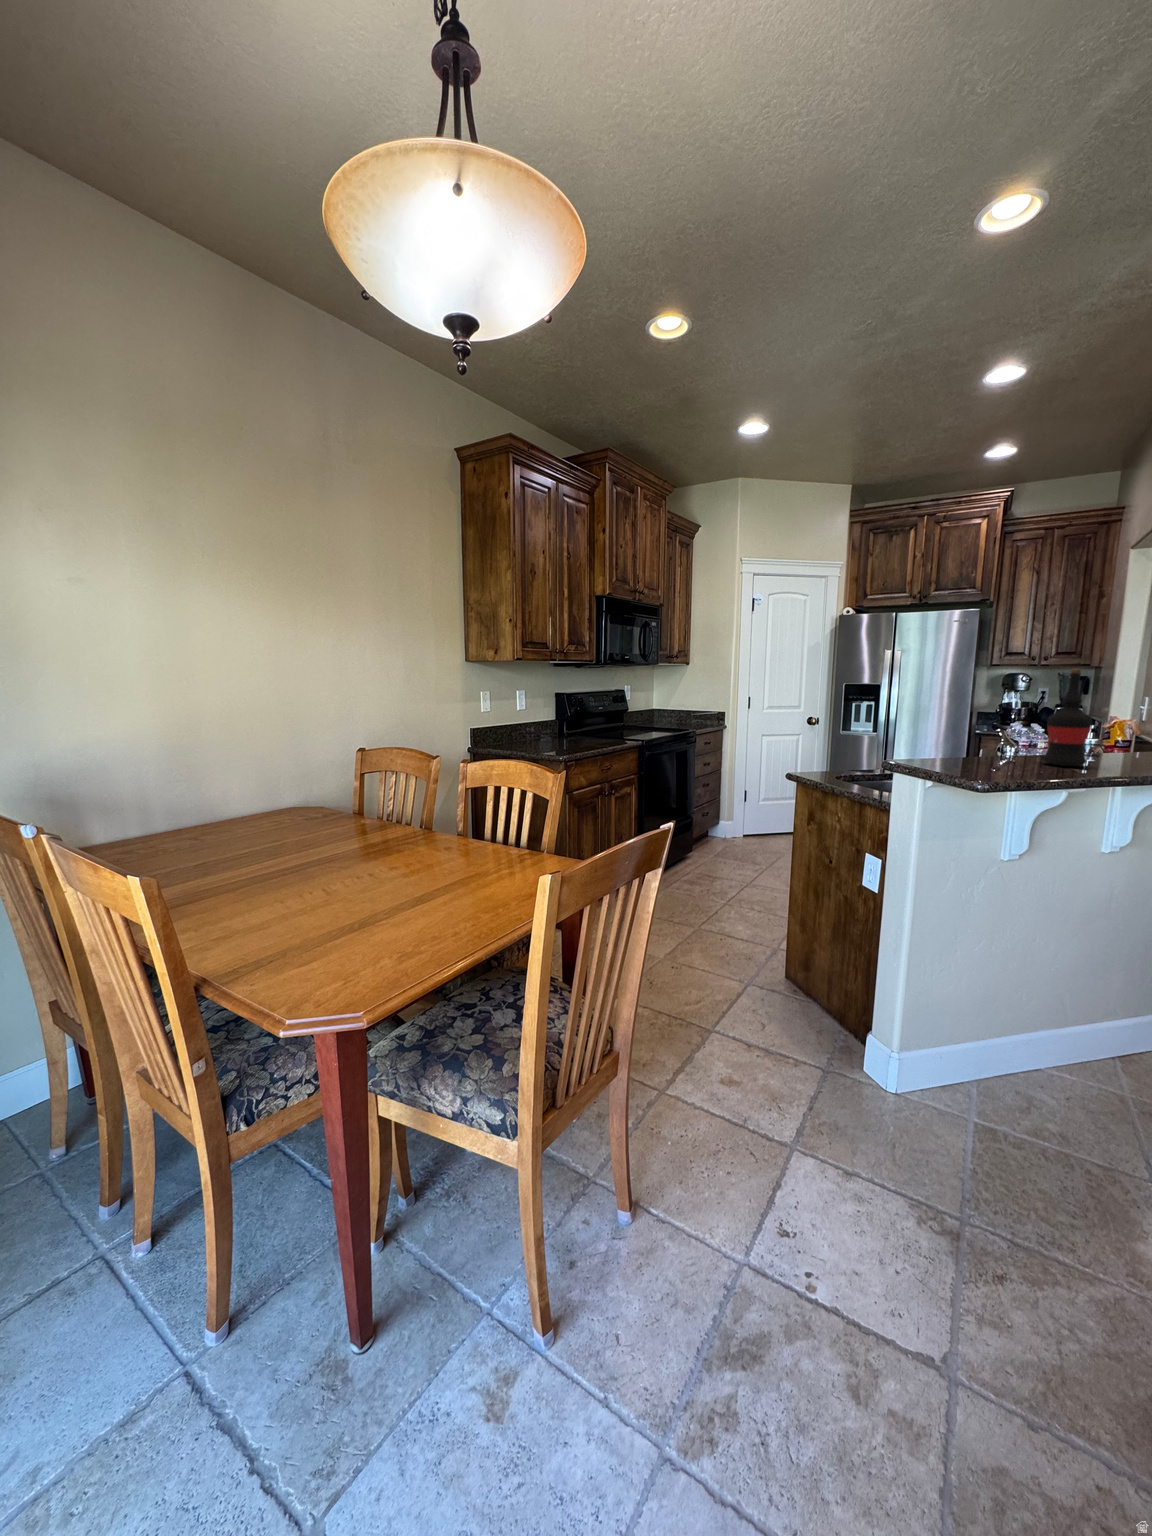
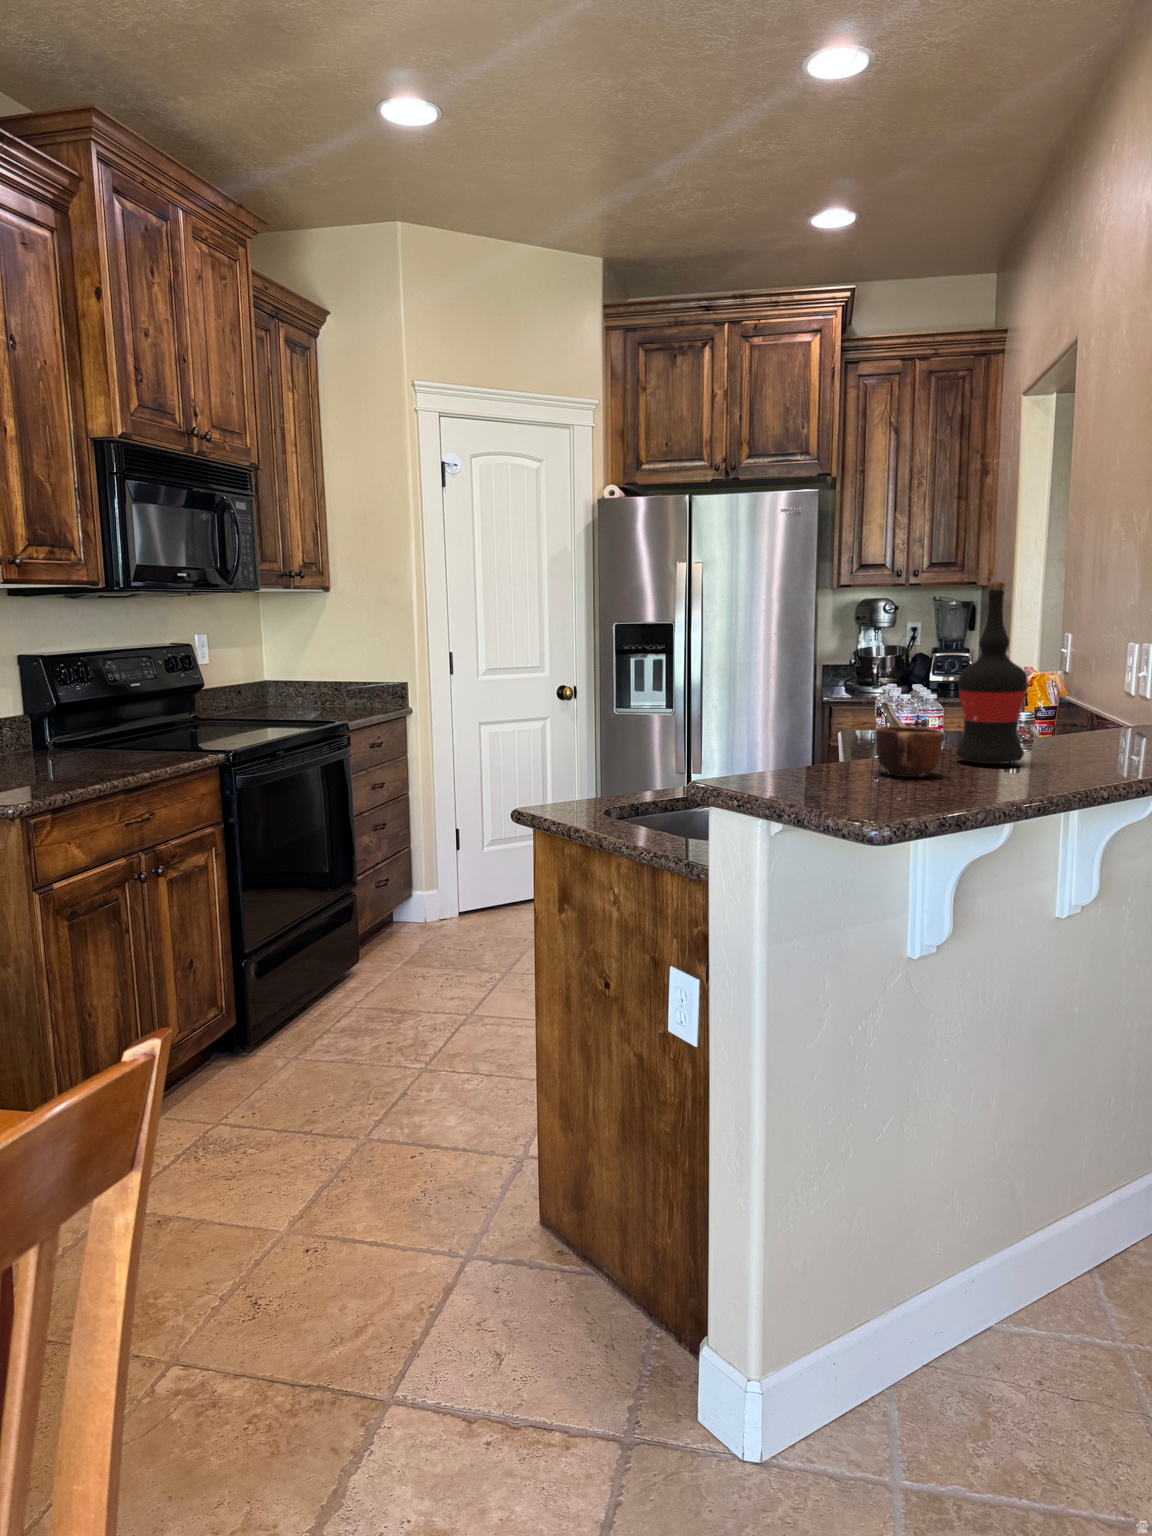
mug: none [991,742,1033,768] -> present [875,726,944,777]

